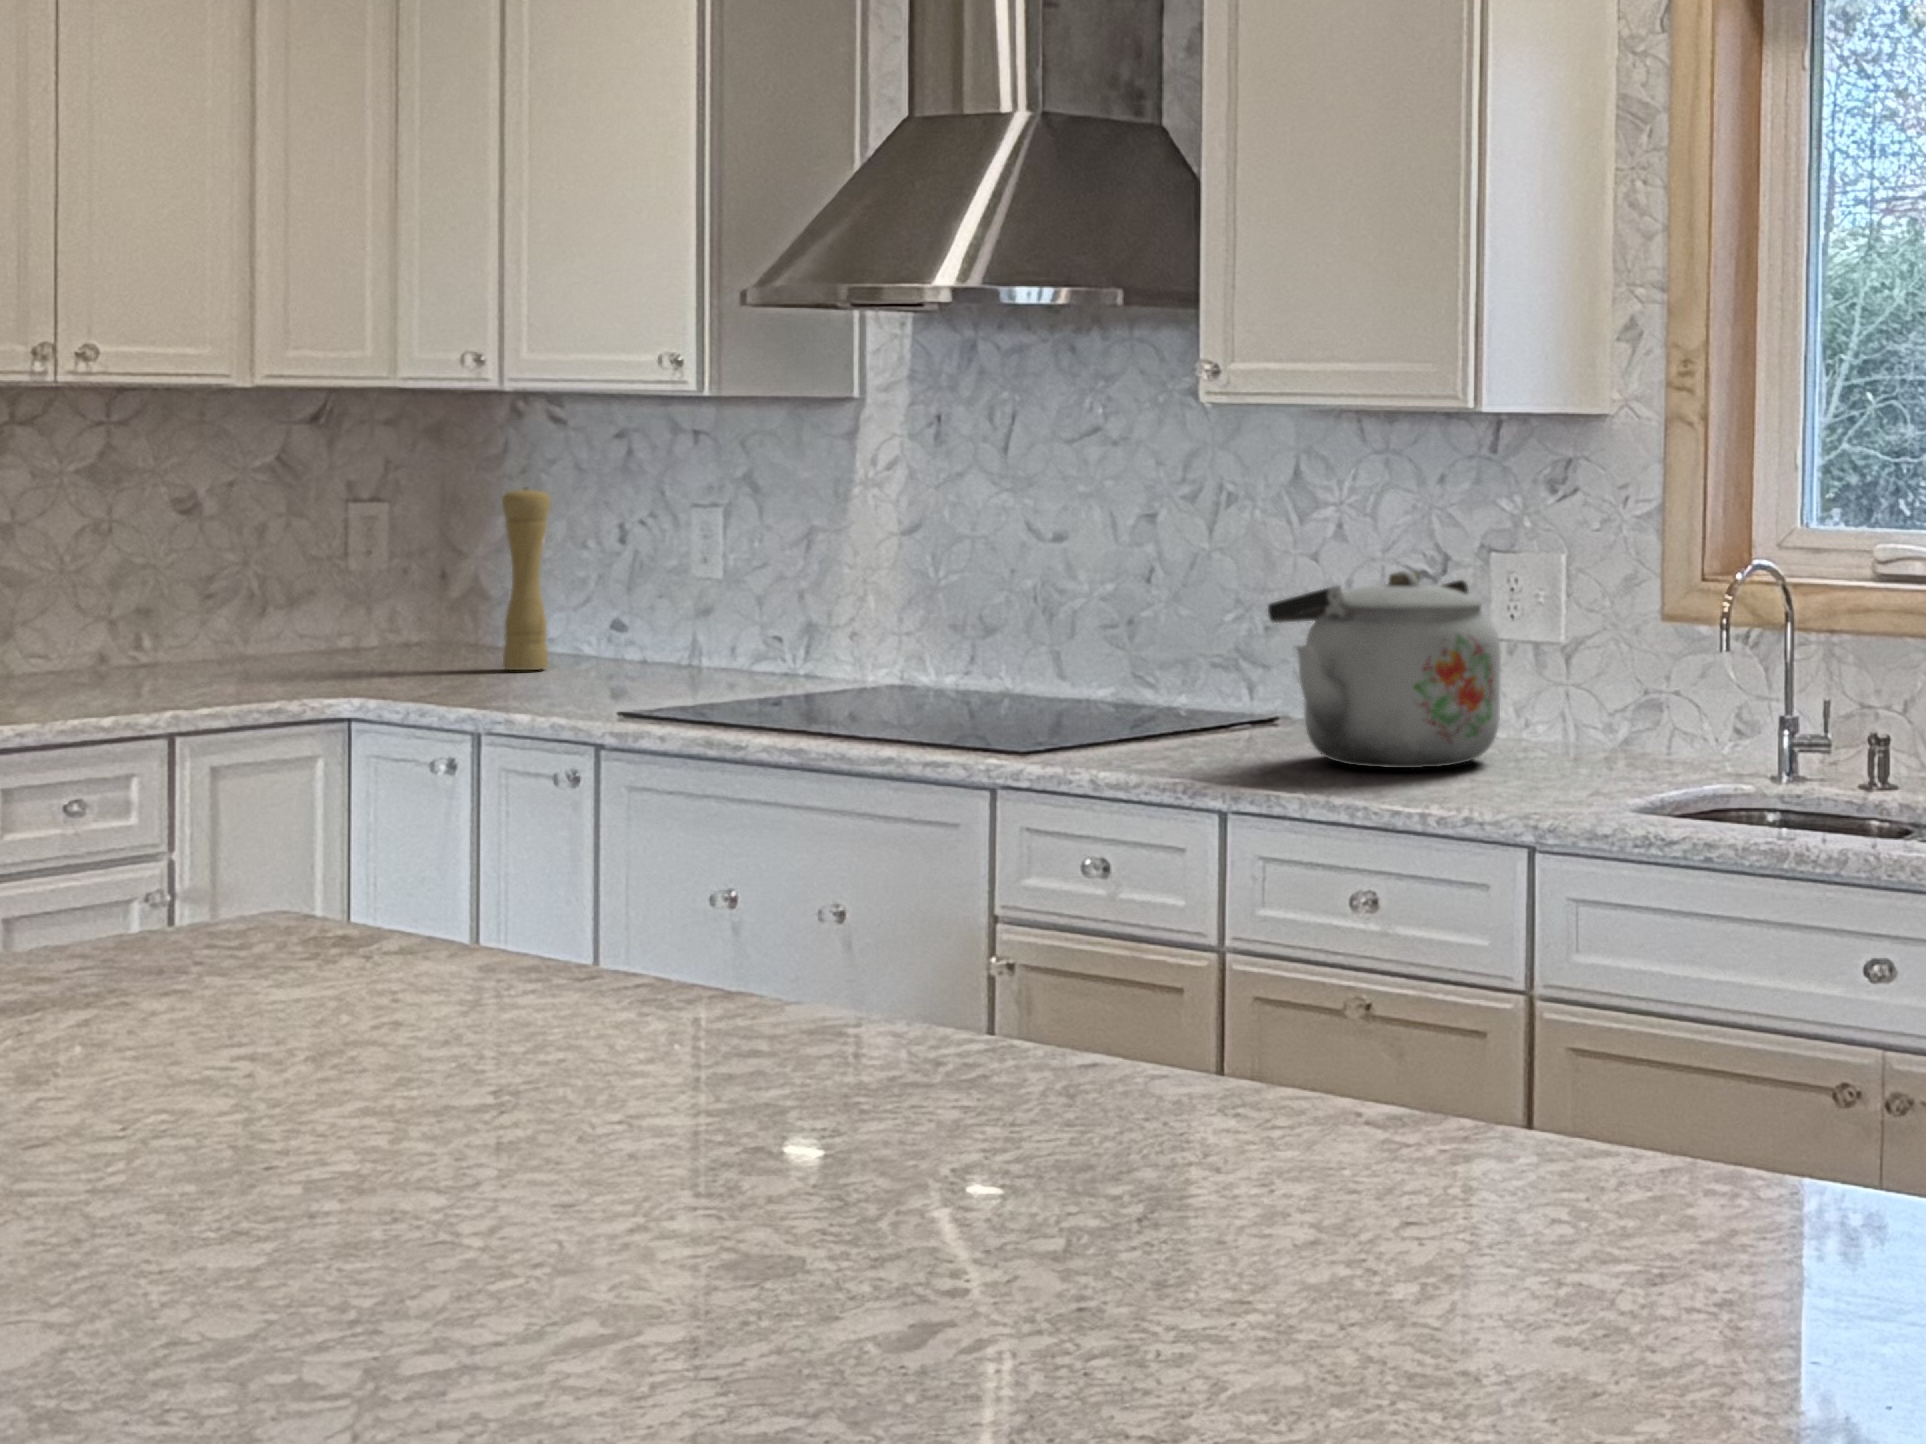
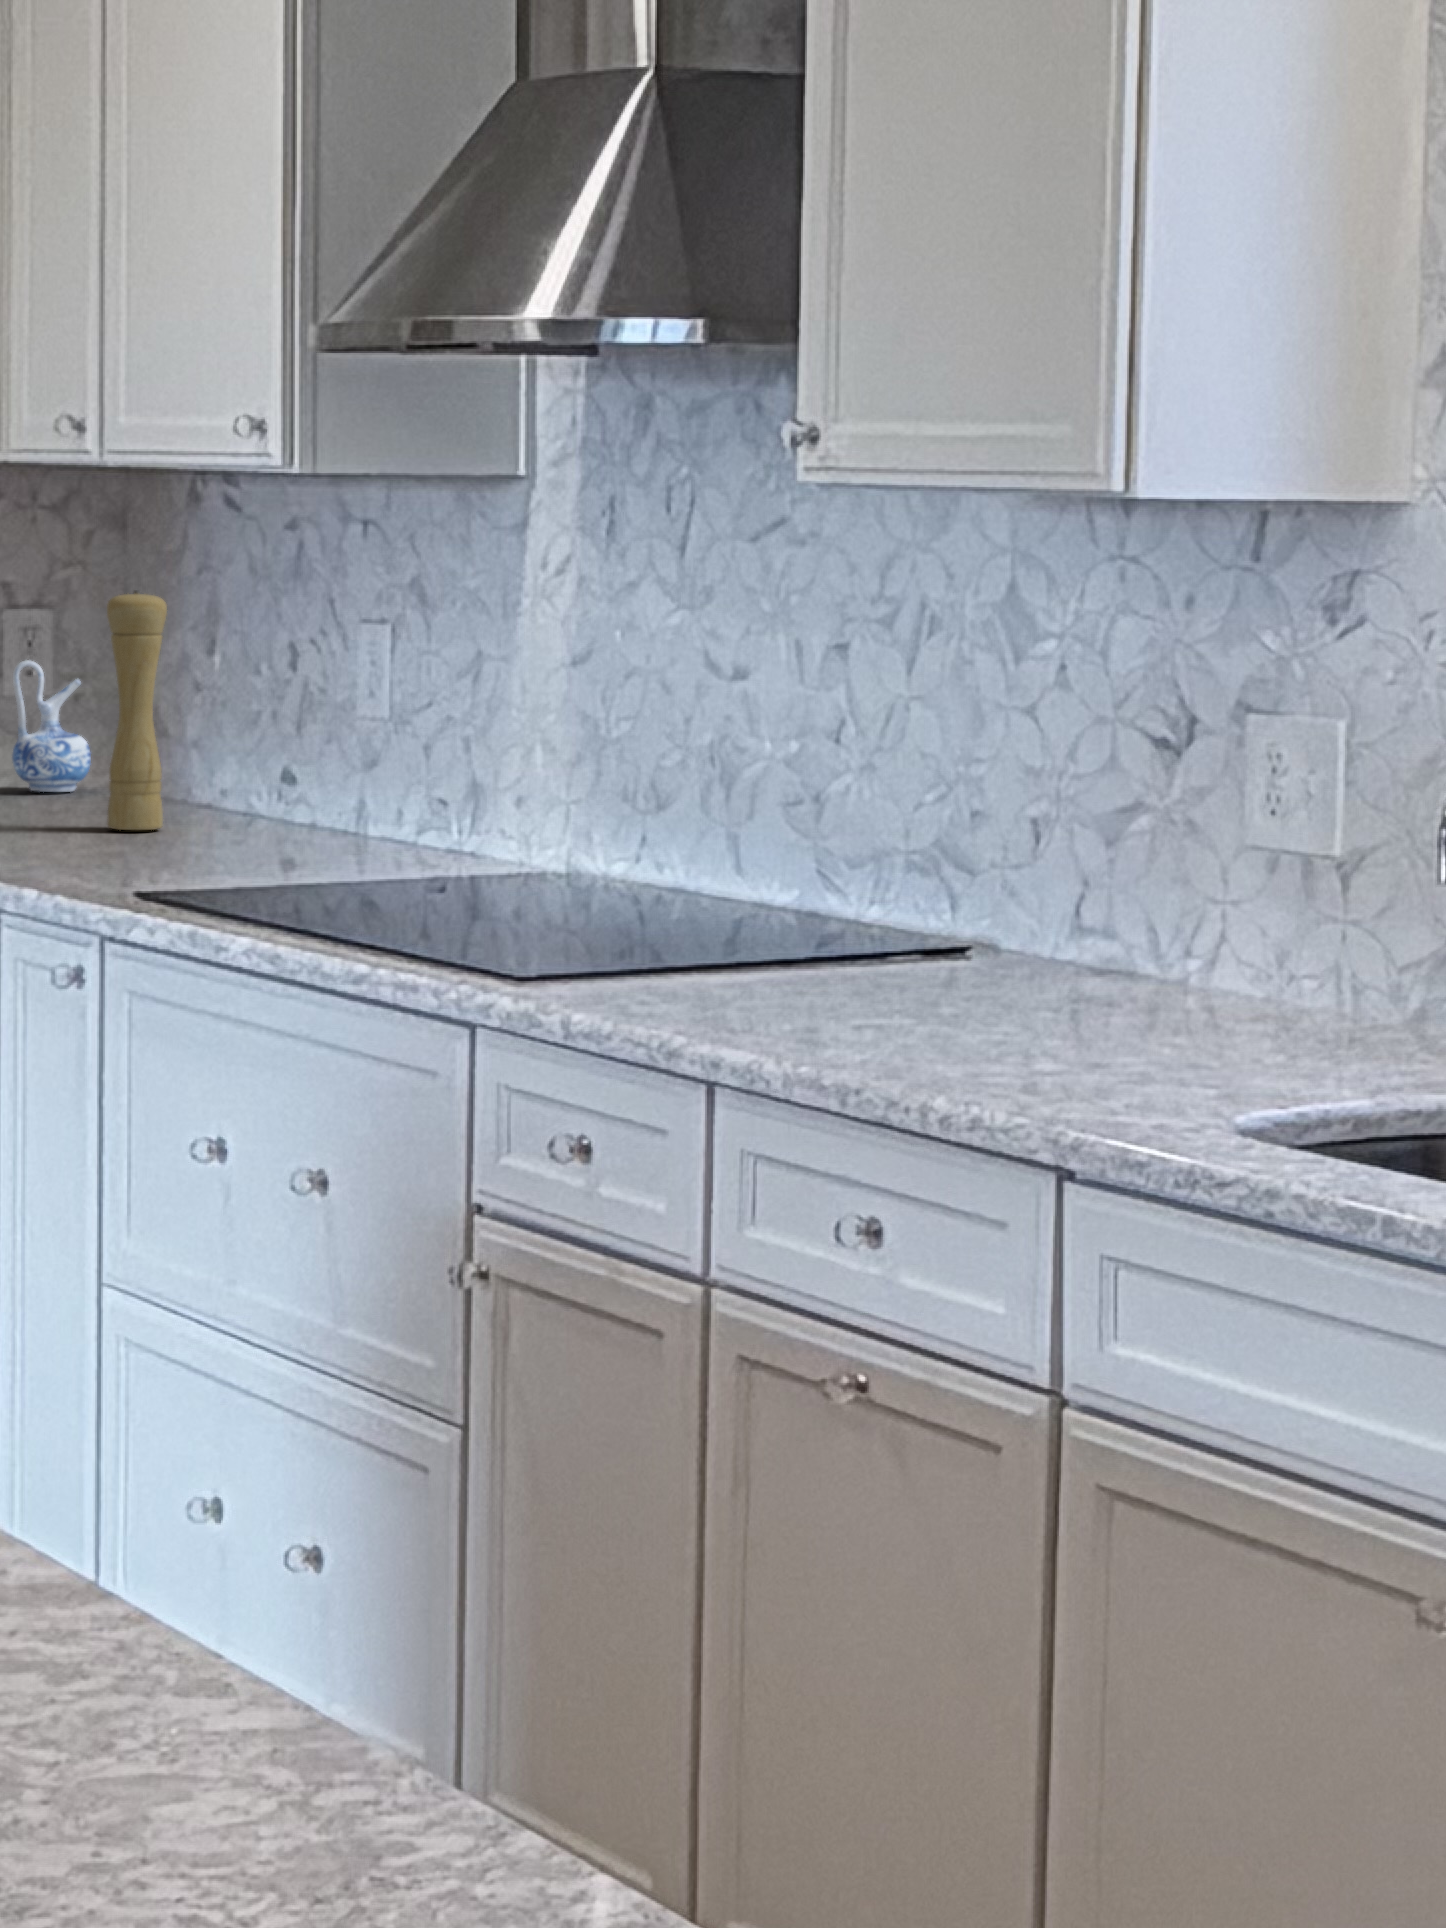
ceramic pitcher: none [369,544,435,646] -> present [12,660,91,792]
kettle: present [1268,571,1501,768] -> none [853,739,1192,1035]

